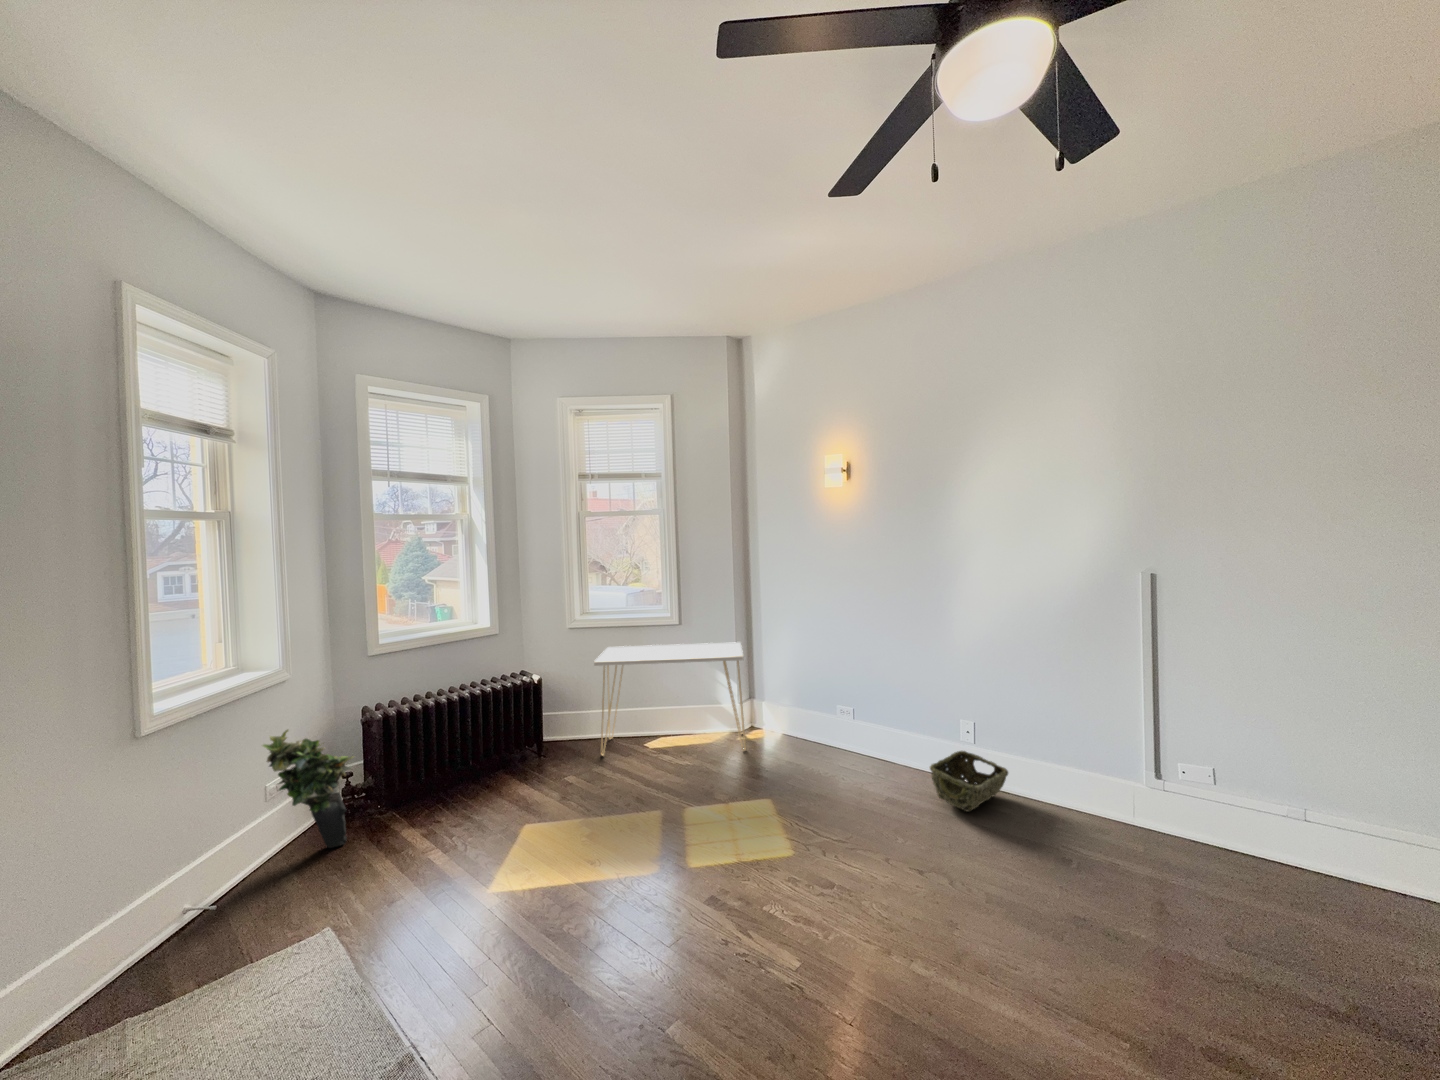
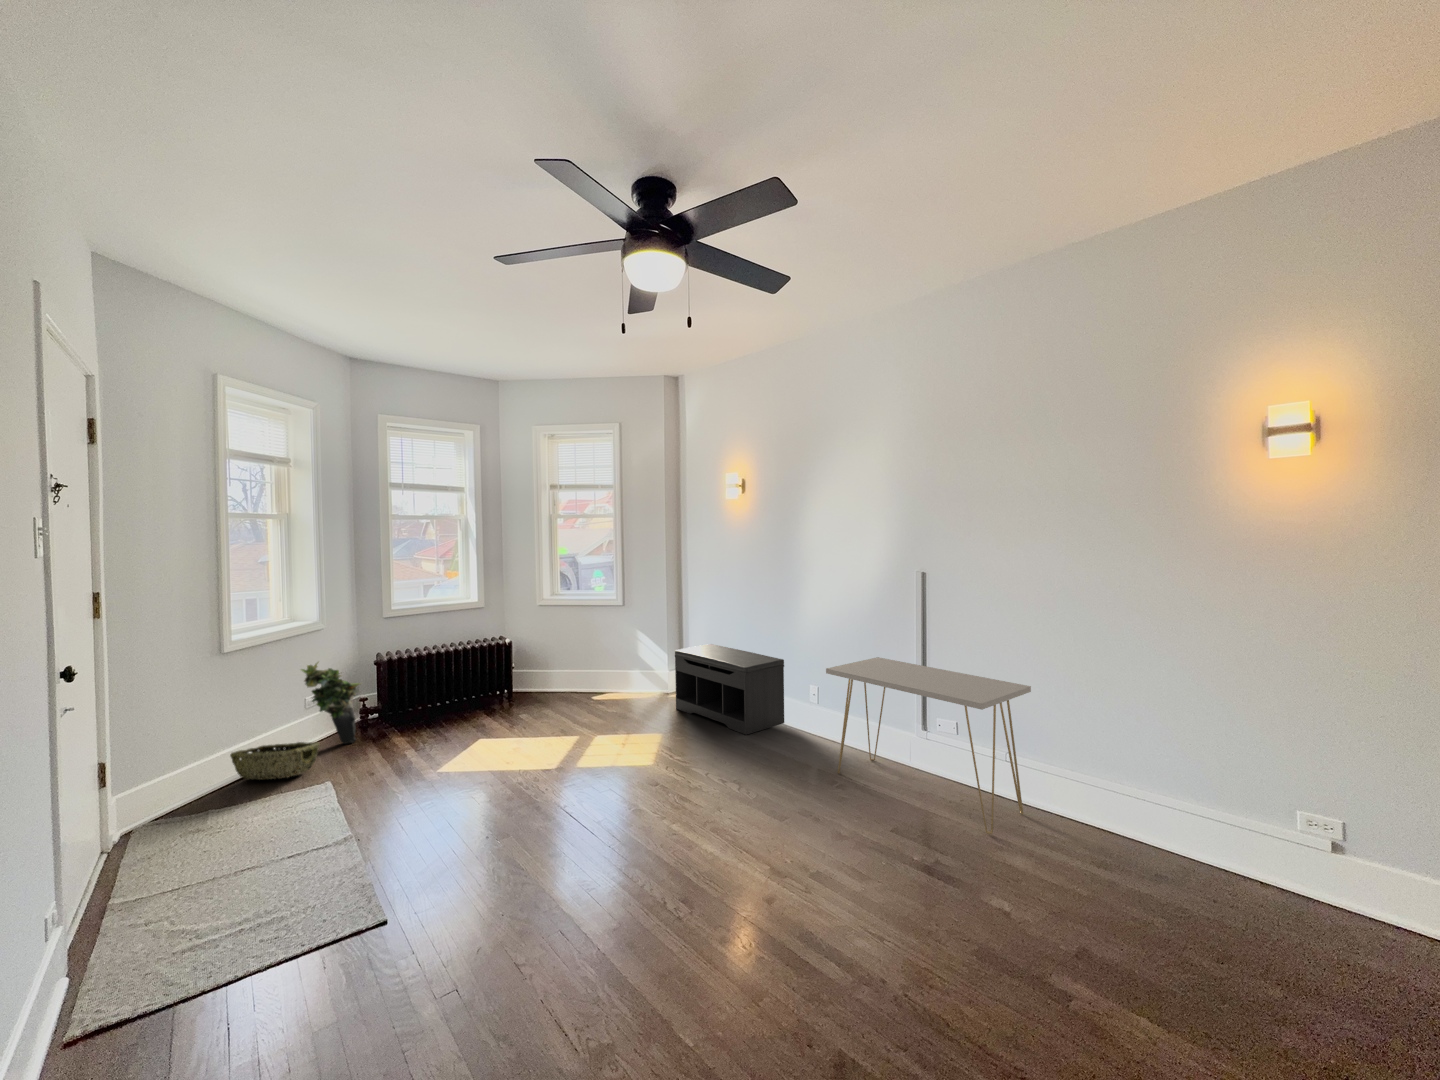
console table: present [594,642,746,755] -> present [826,657,1031,834]
bench: none [764,670,922,793] -> present [675,644,784,735]
woven basket: present [930,751,1008,812] -> present [230,742,320,780]

